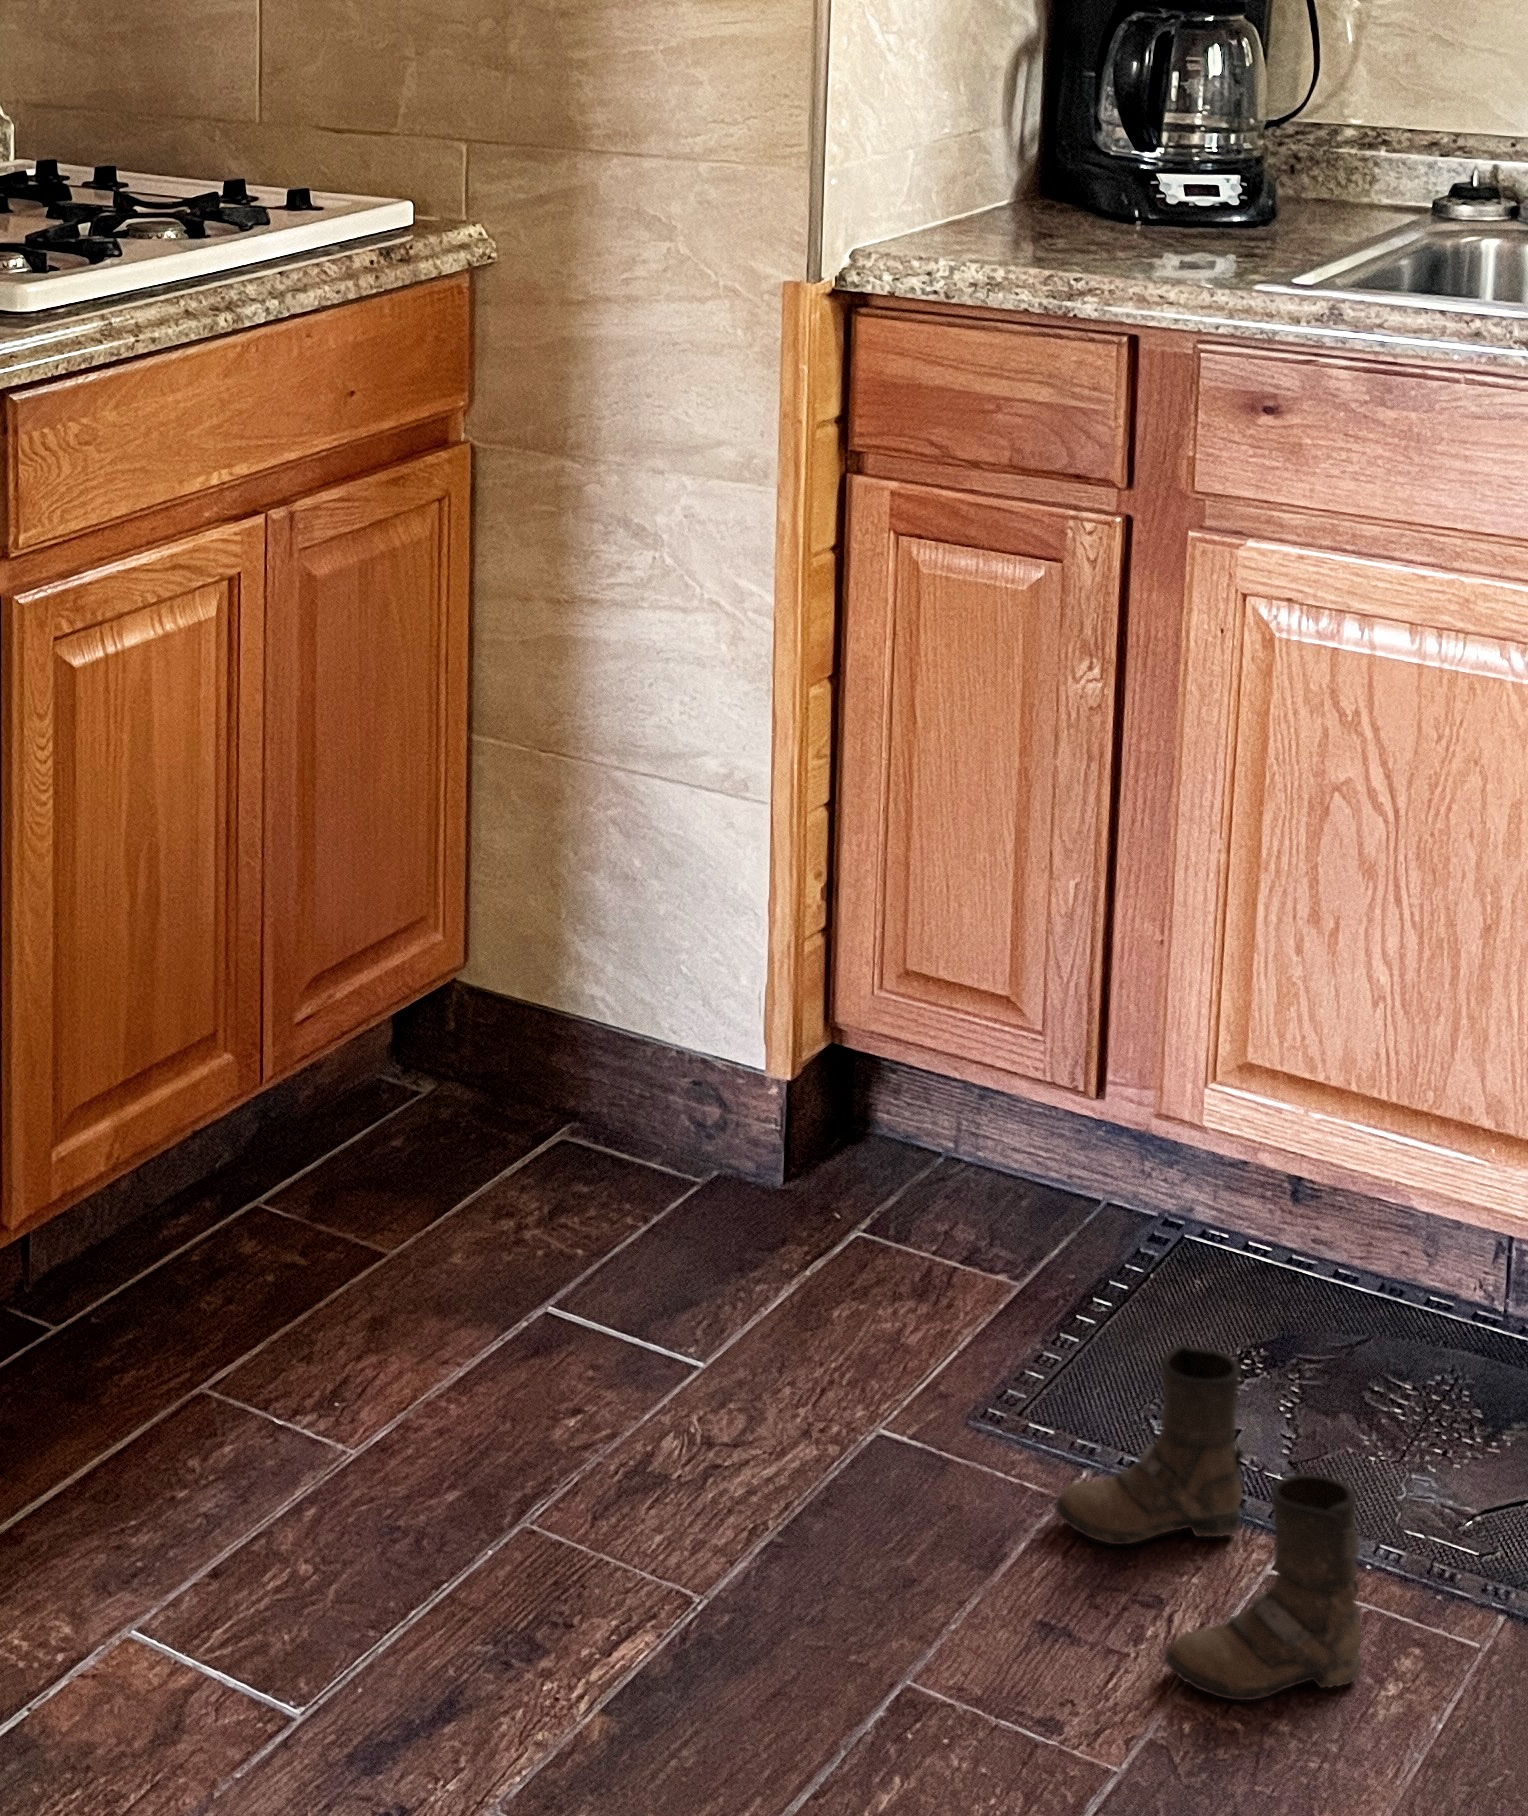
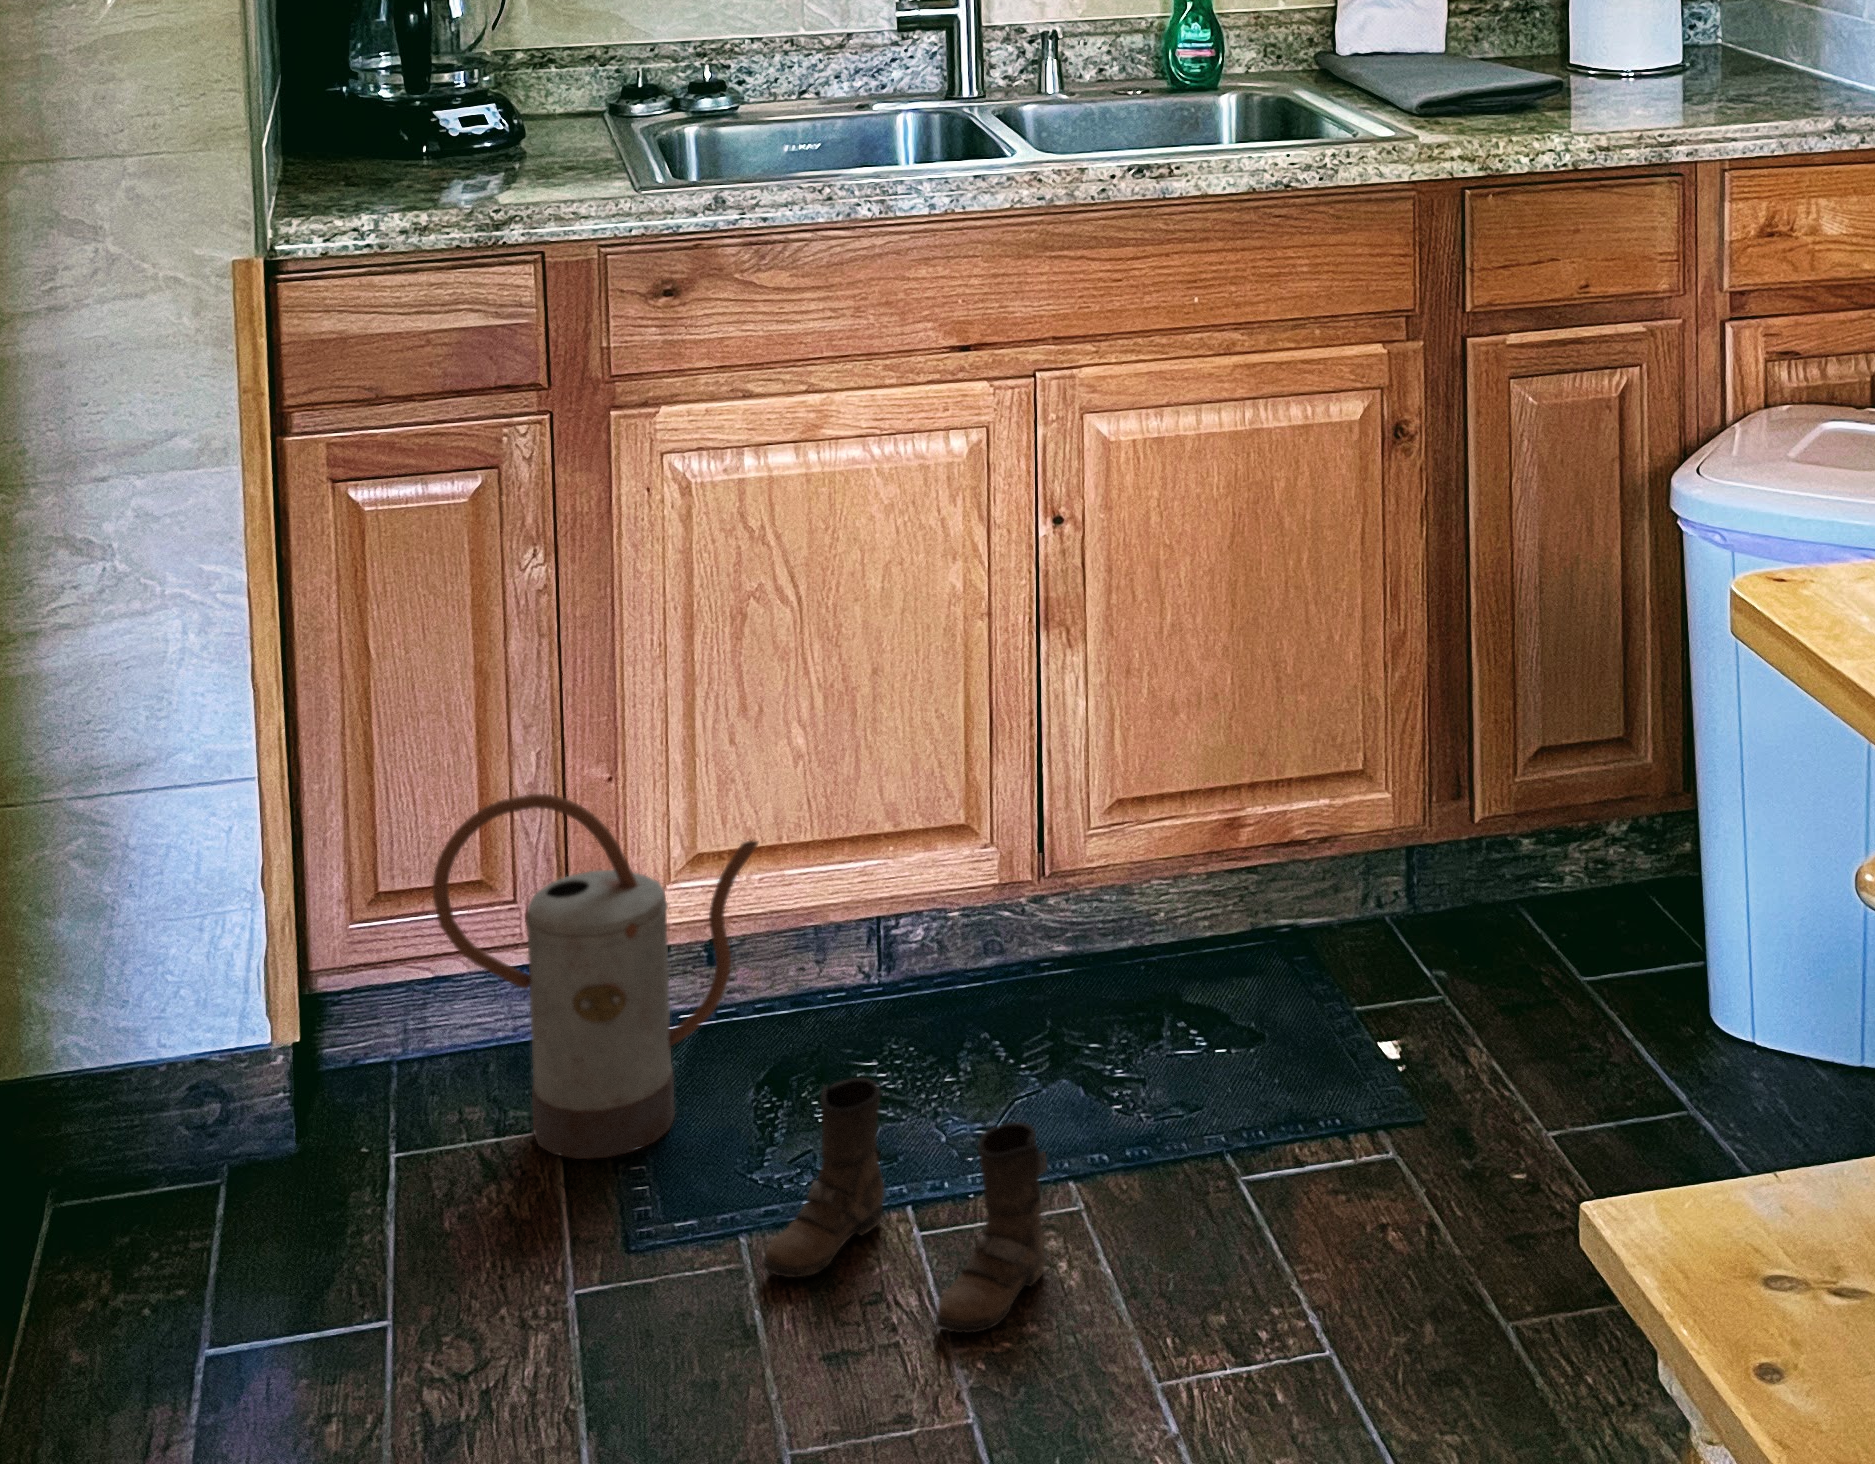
watering can: none [915,906,1260,1344] -> present [433,794,758,1159]

